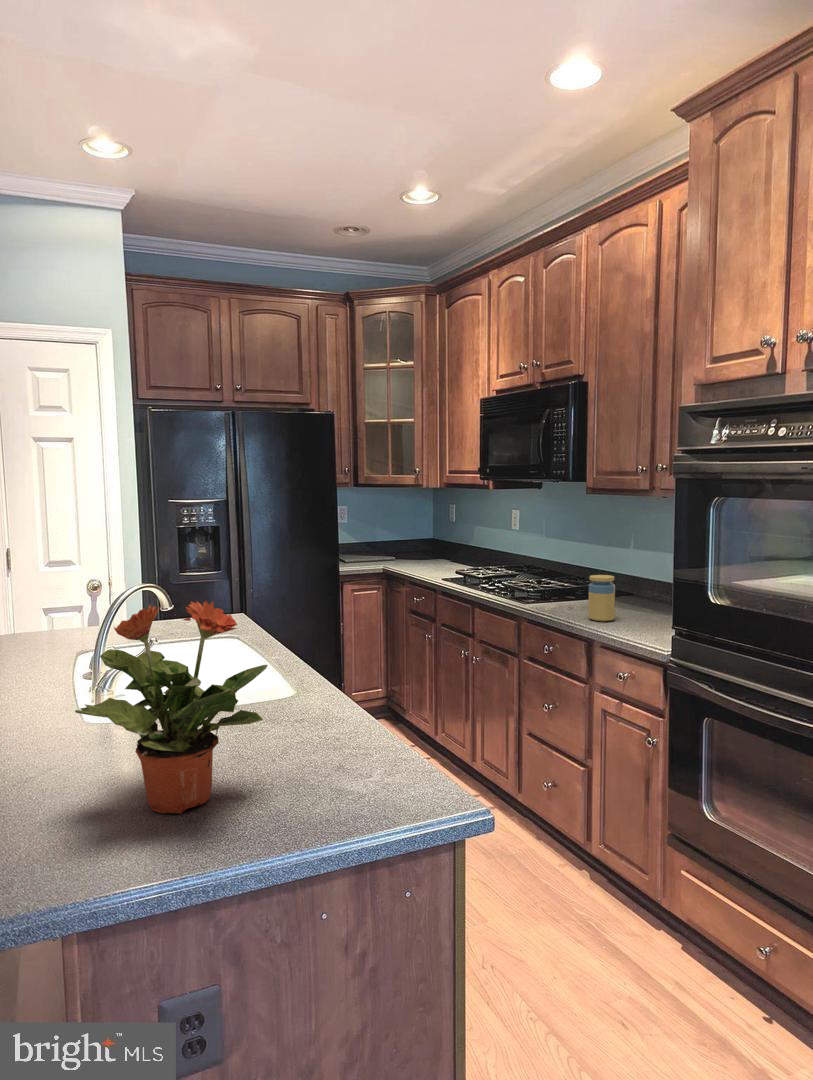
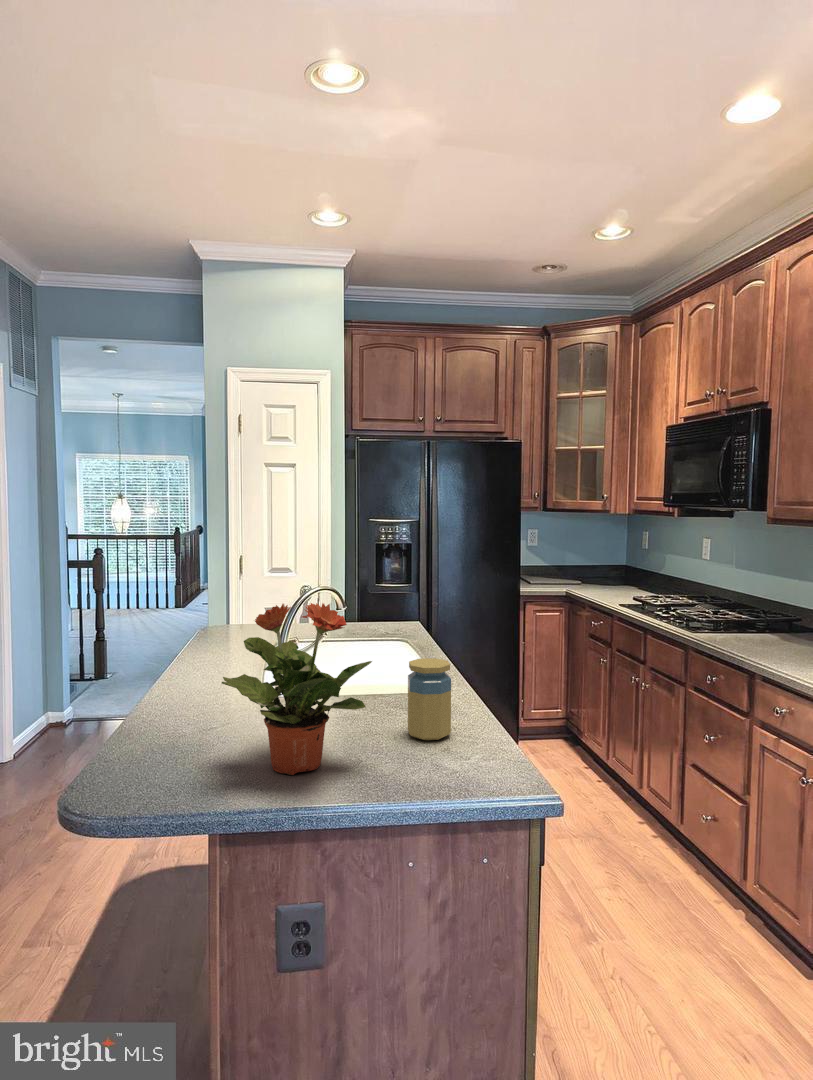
jar: present [588,575,615,621] -> present [408,658,451,740]

